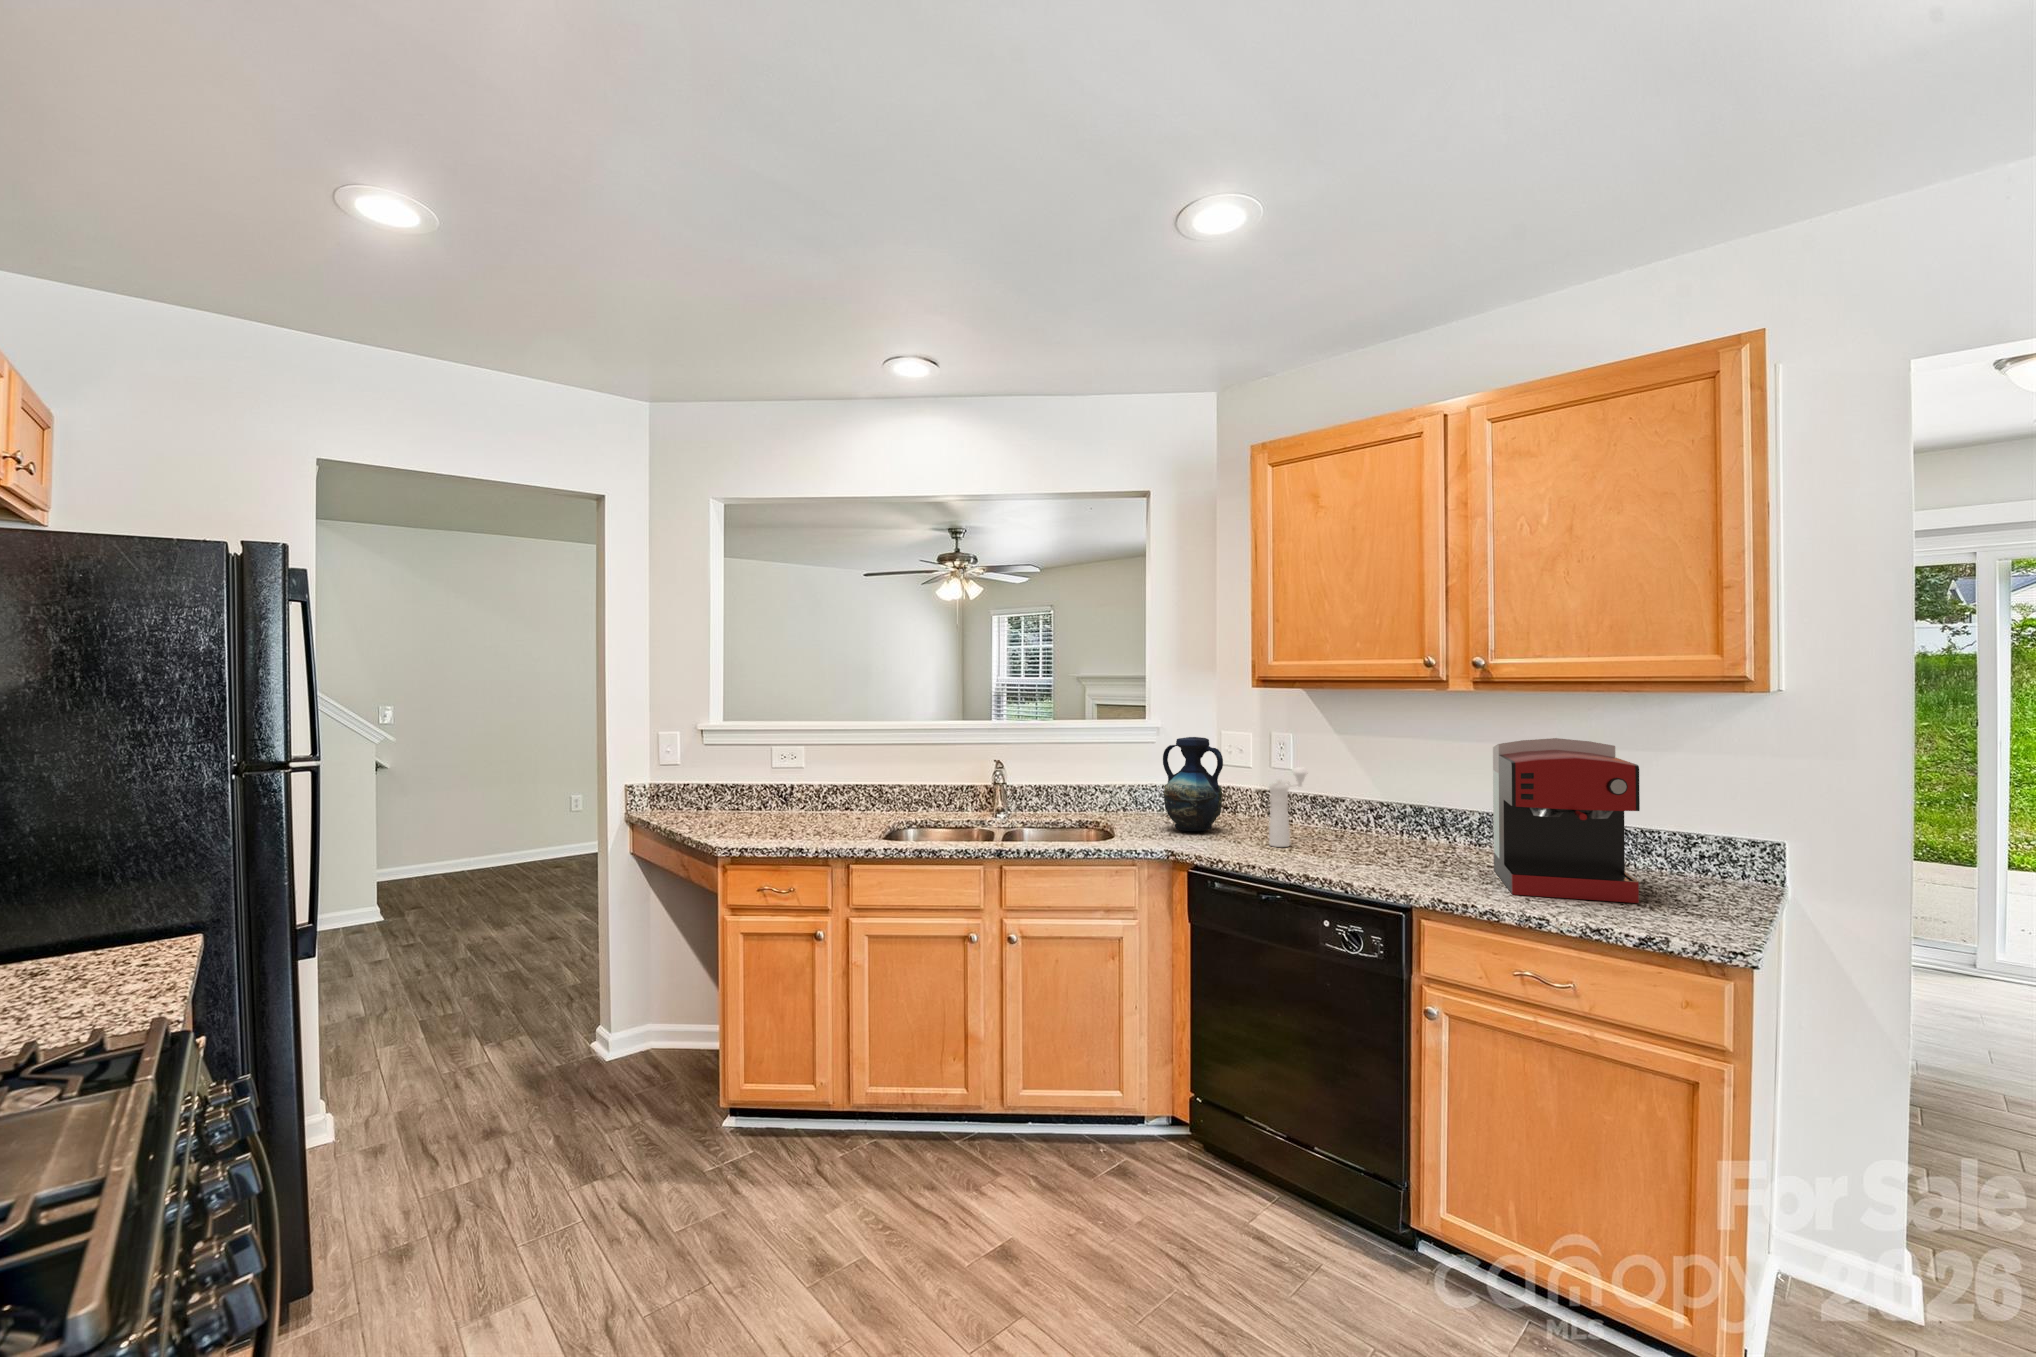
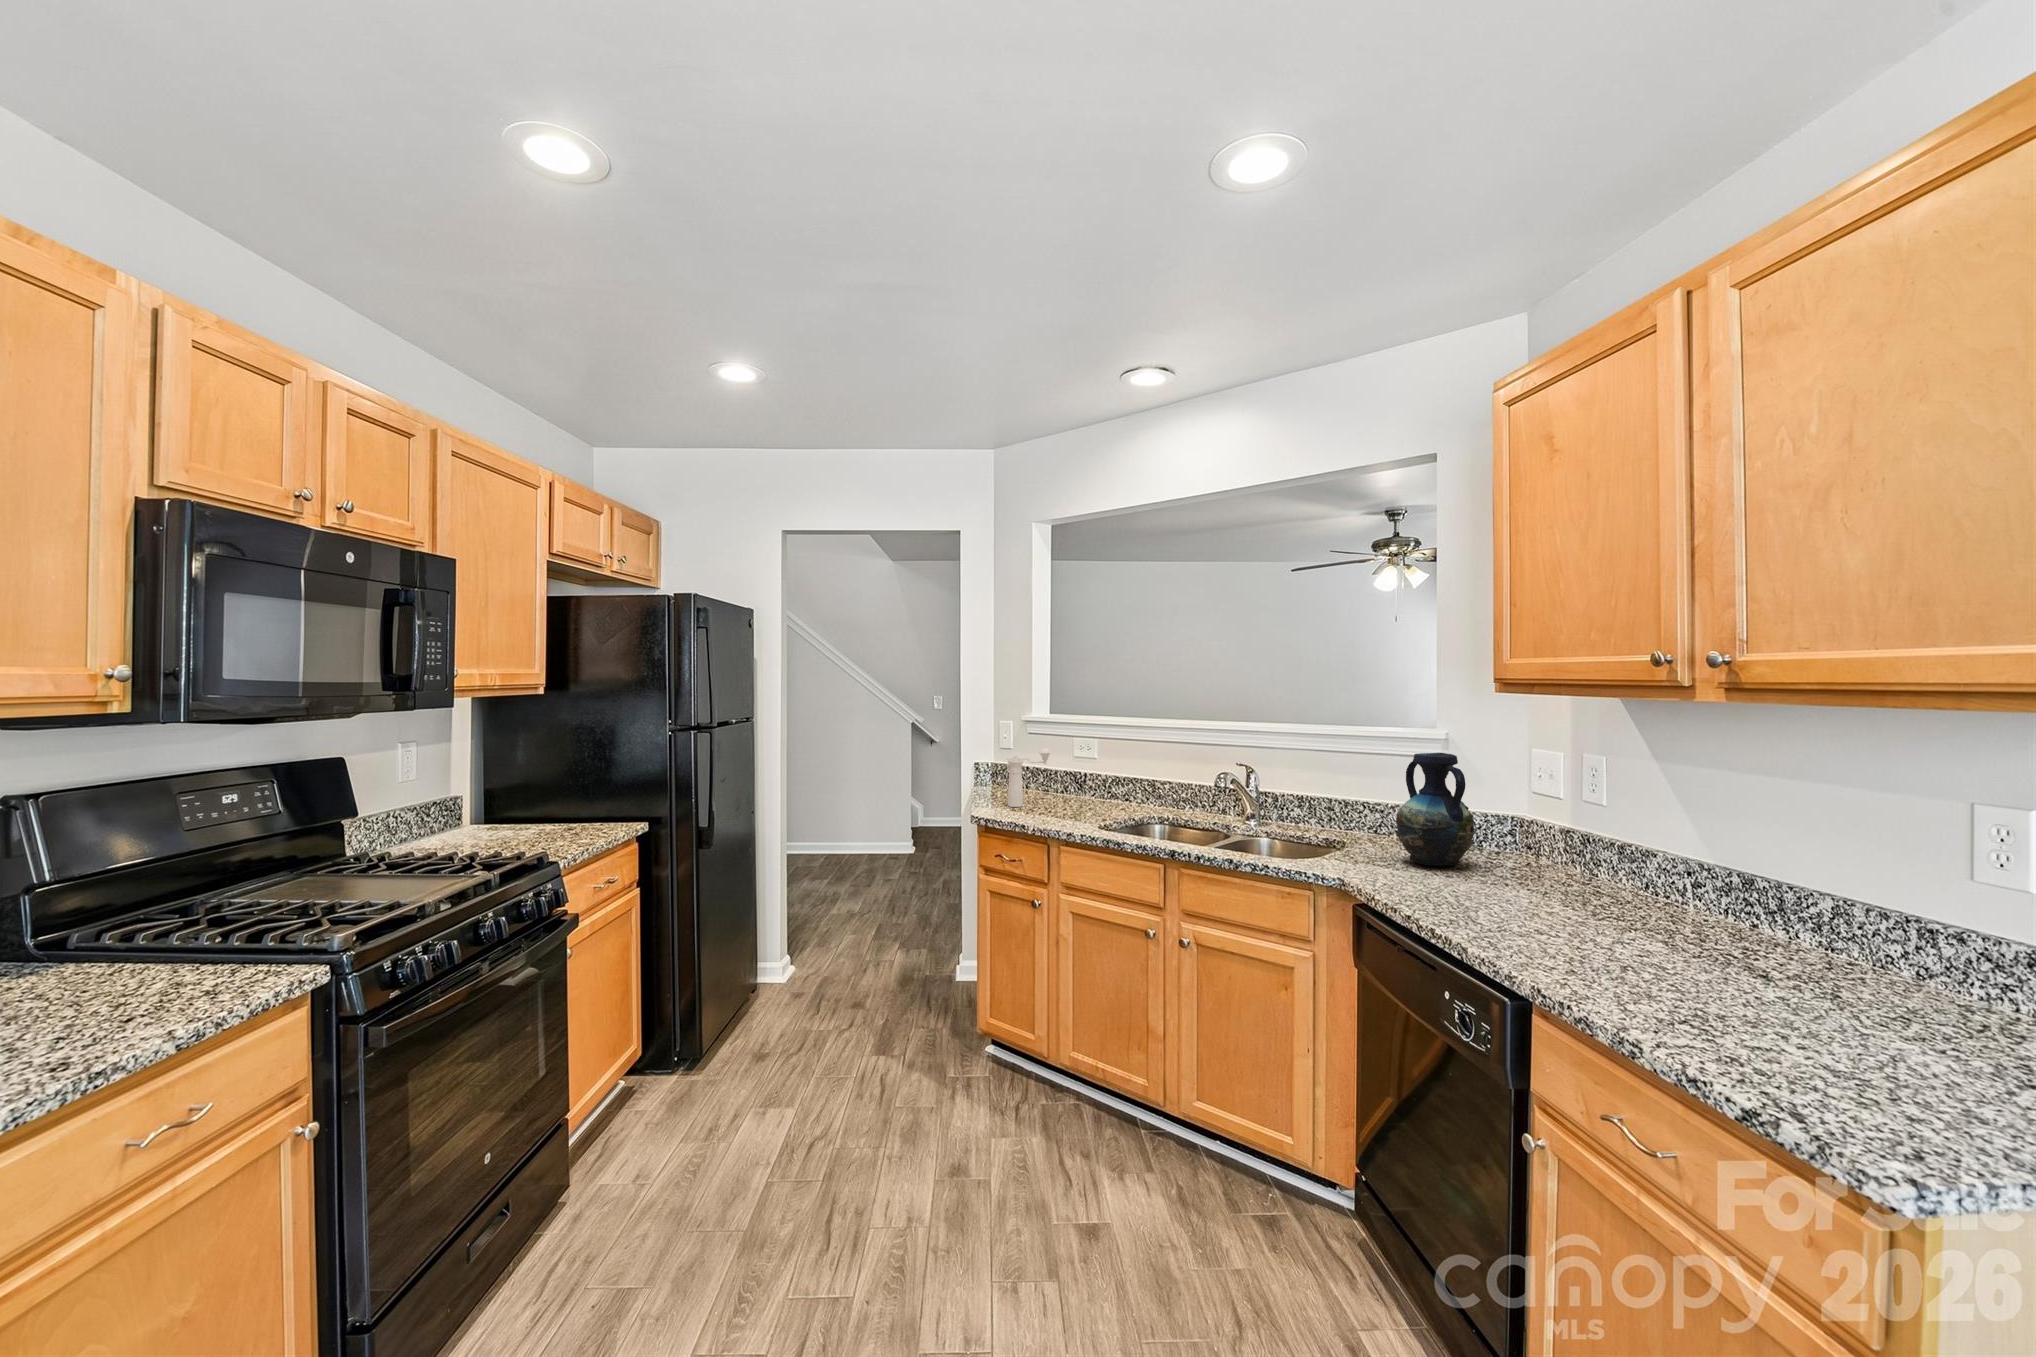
coffee maker: present [1493,738,1640,903] -> none [1688,786,1980,1076]
pepper mill: present [1269,767,1308,847] -> present [1007,749,1051,807]

